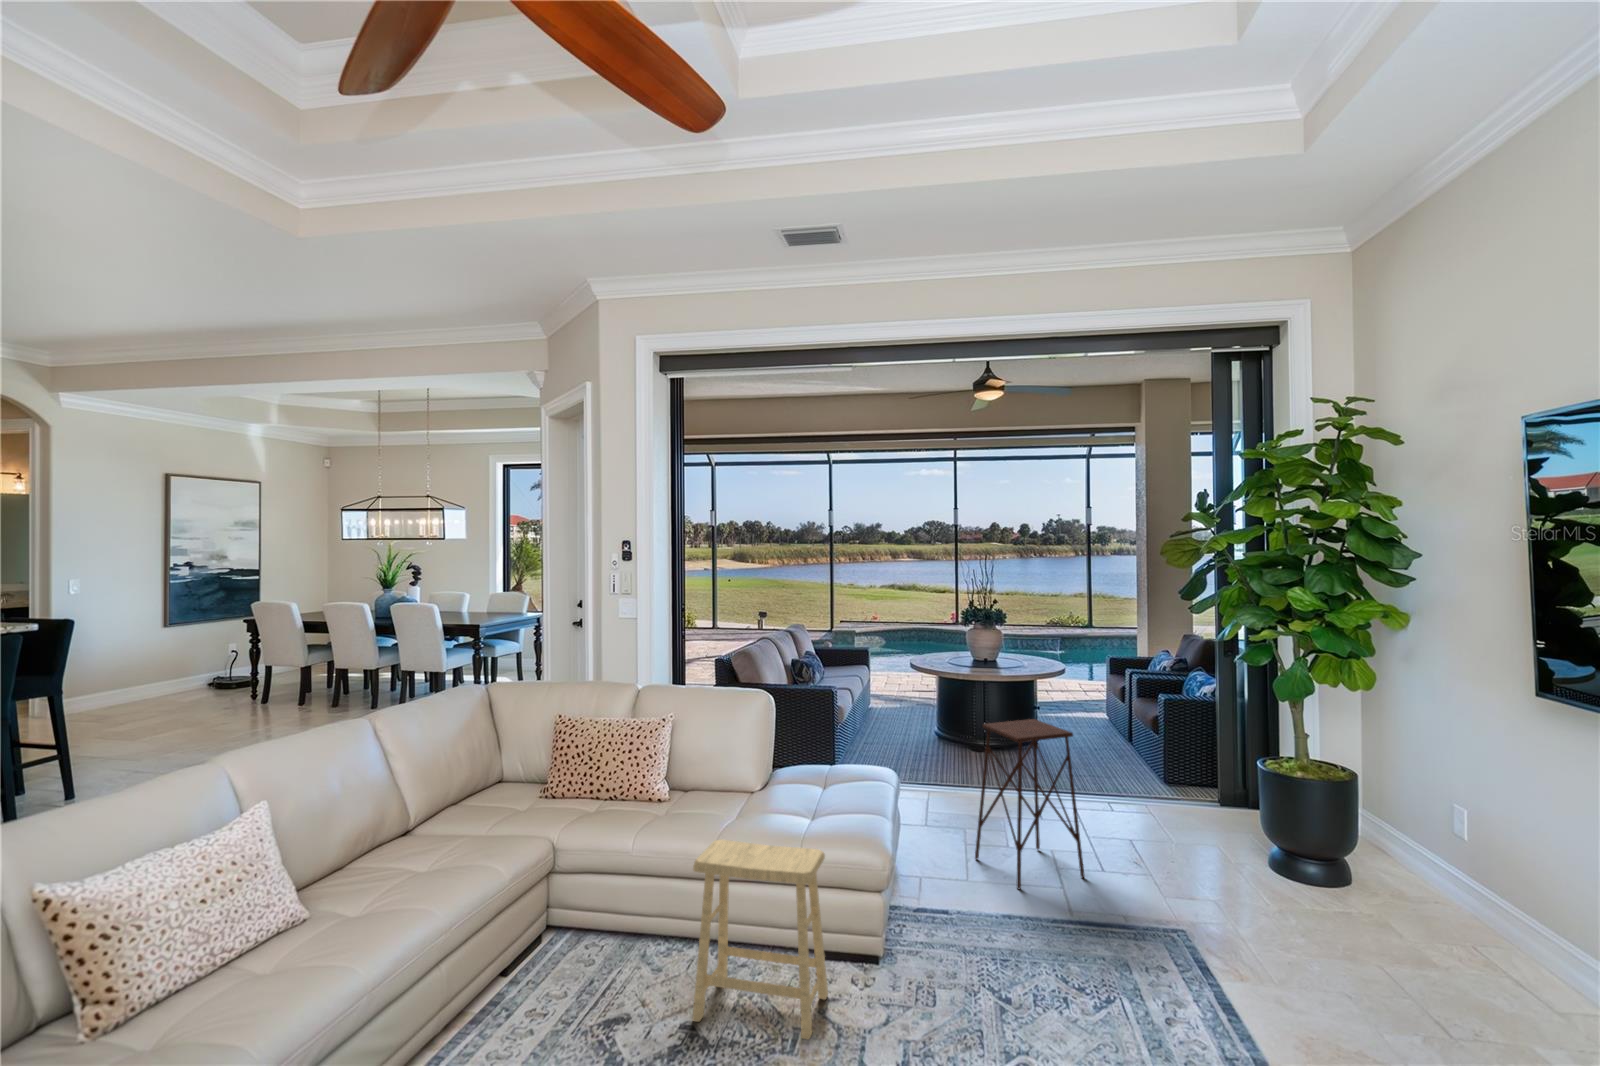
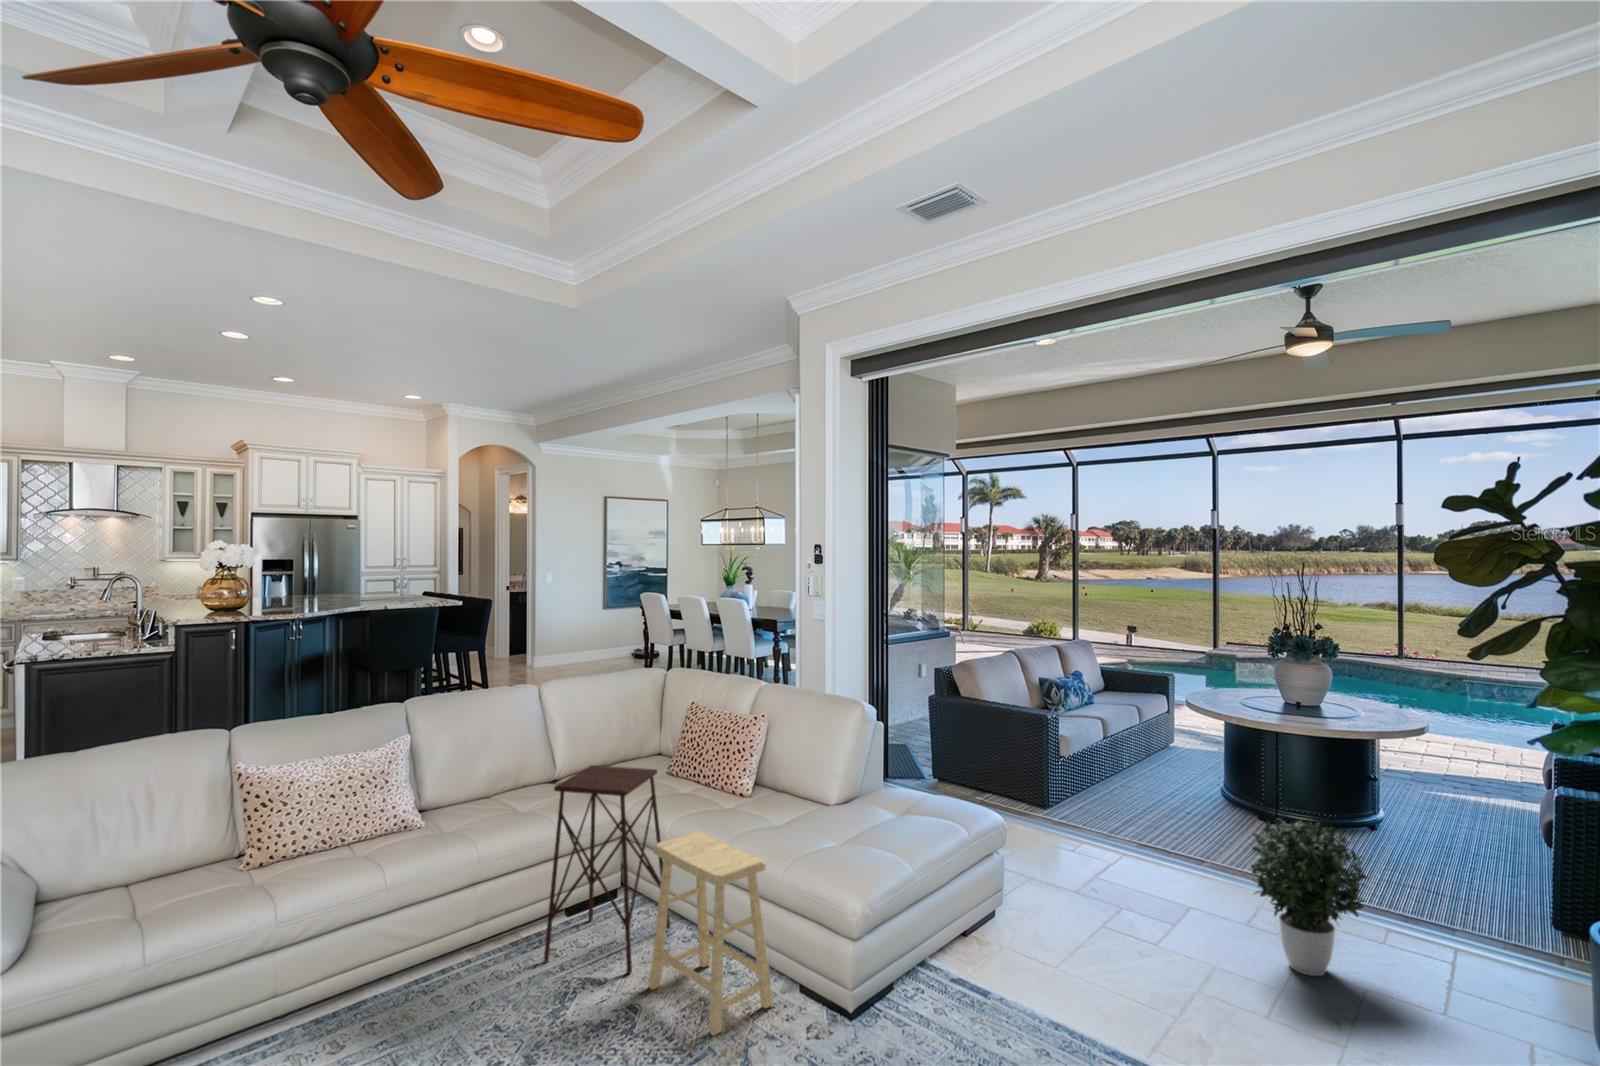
side table: present [975,719,1085,890] -> present [544,765,670,974]
potted plant: none [1085,737,1171,854] -> present [1251,819,1367,976]

